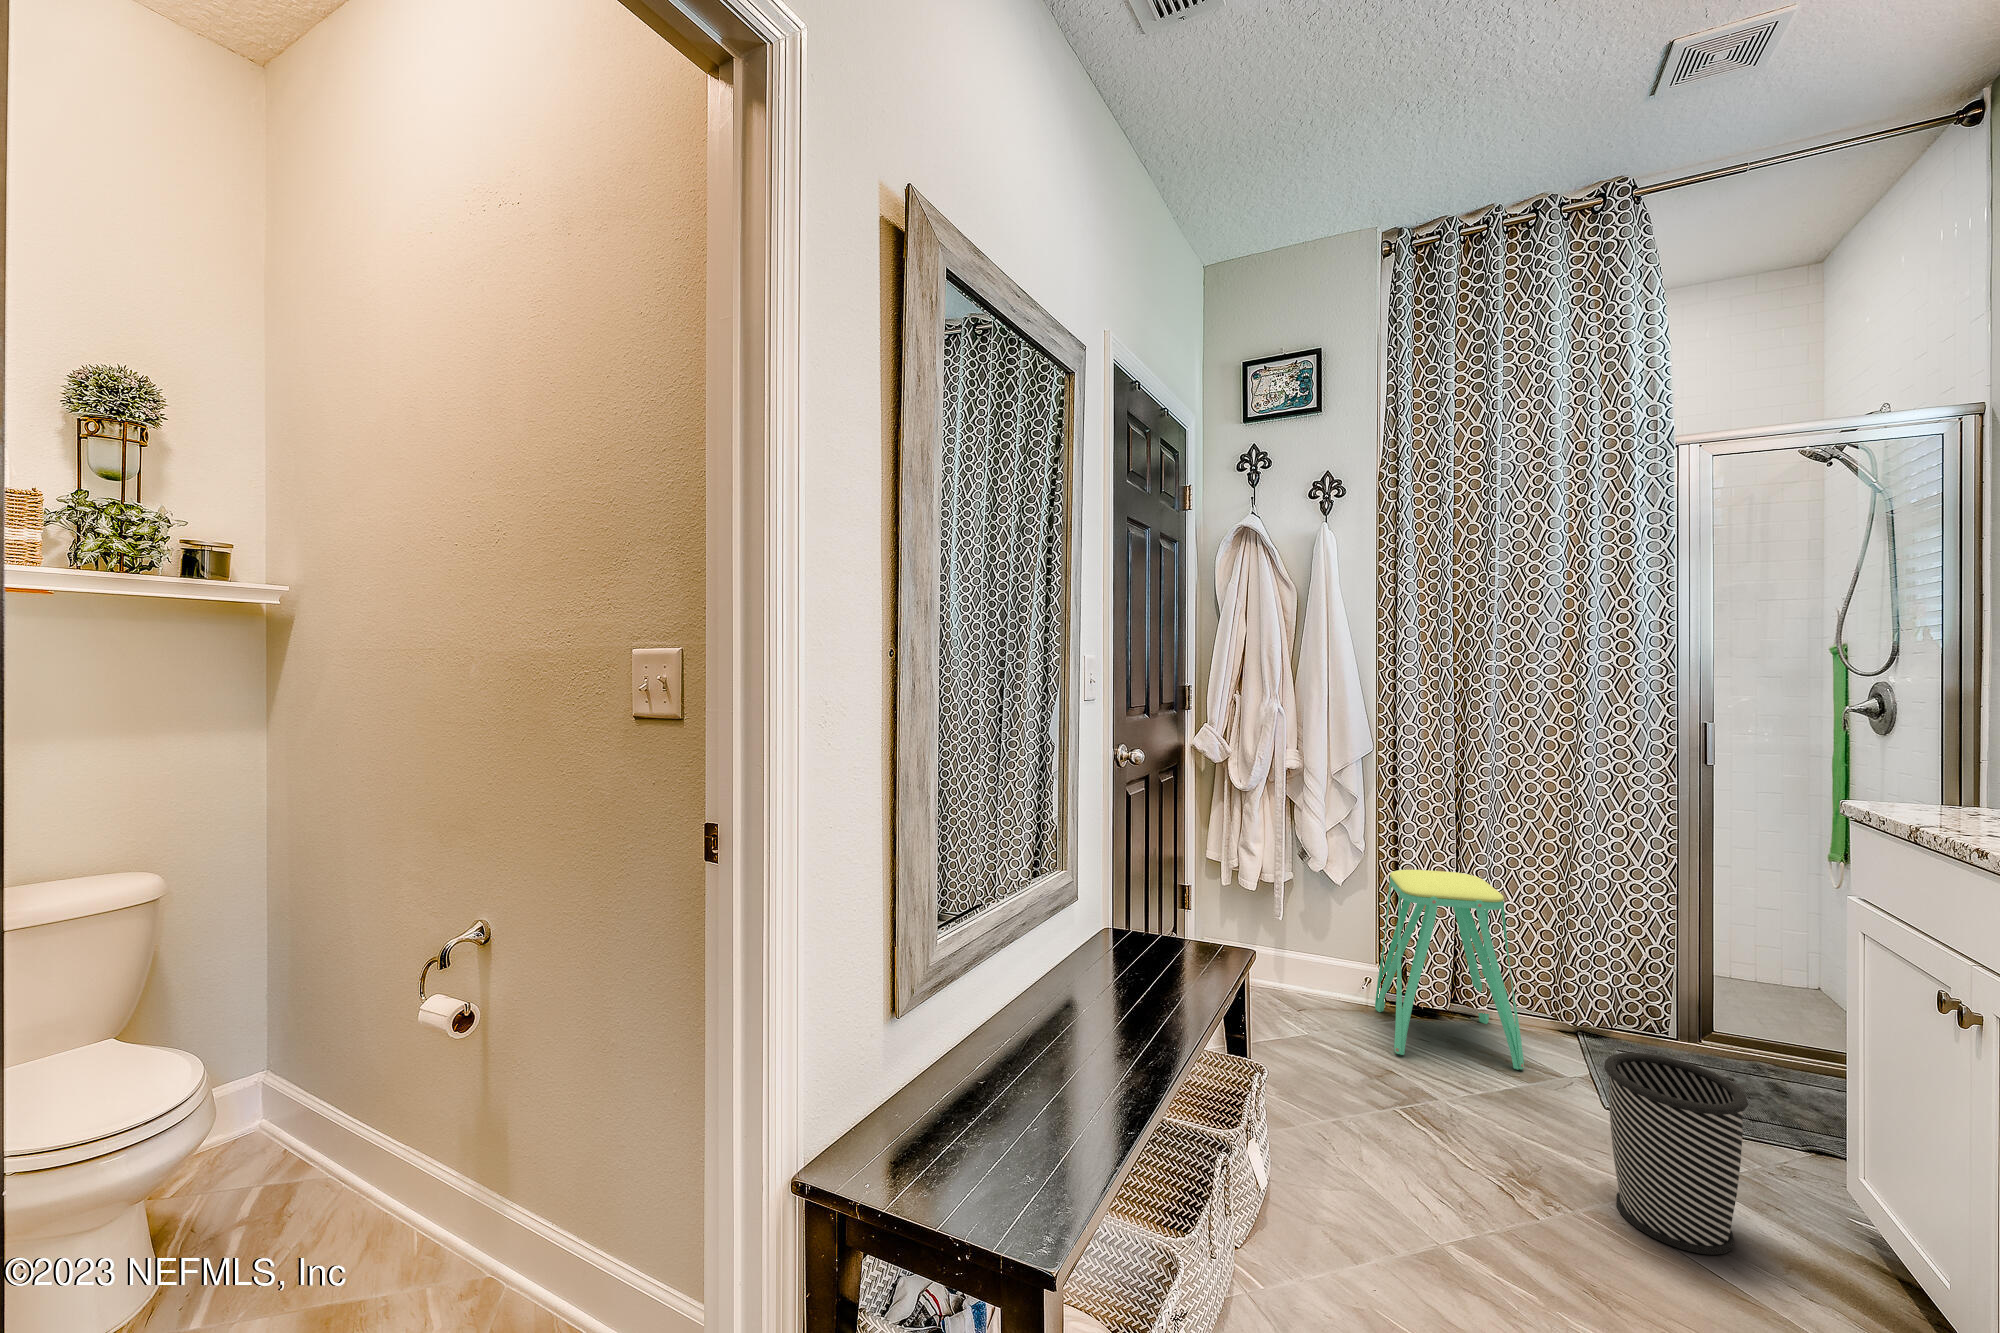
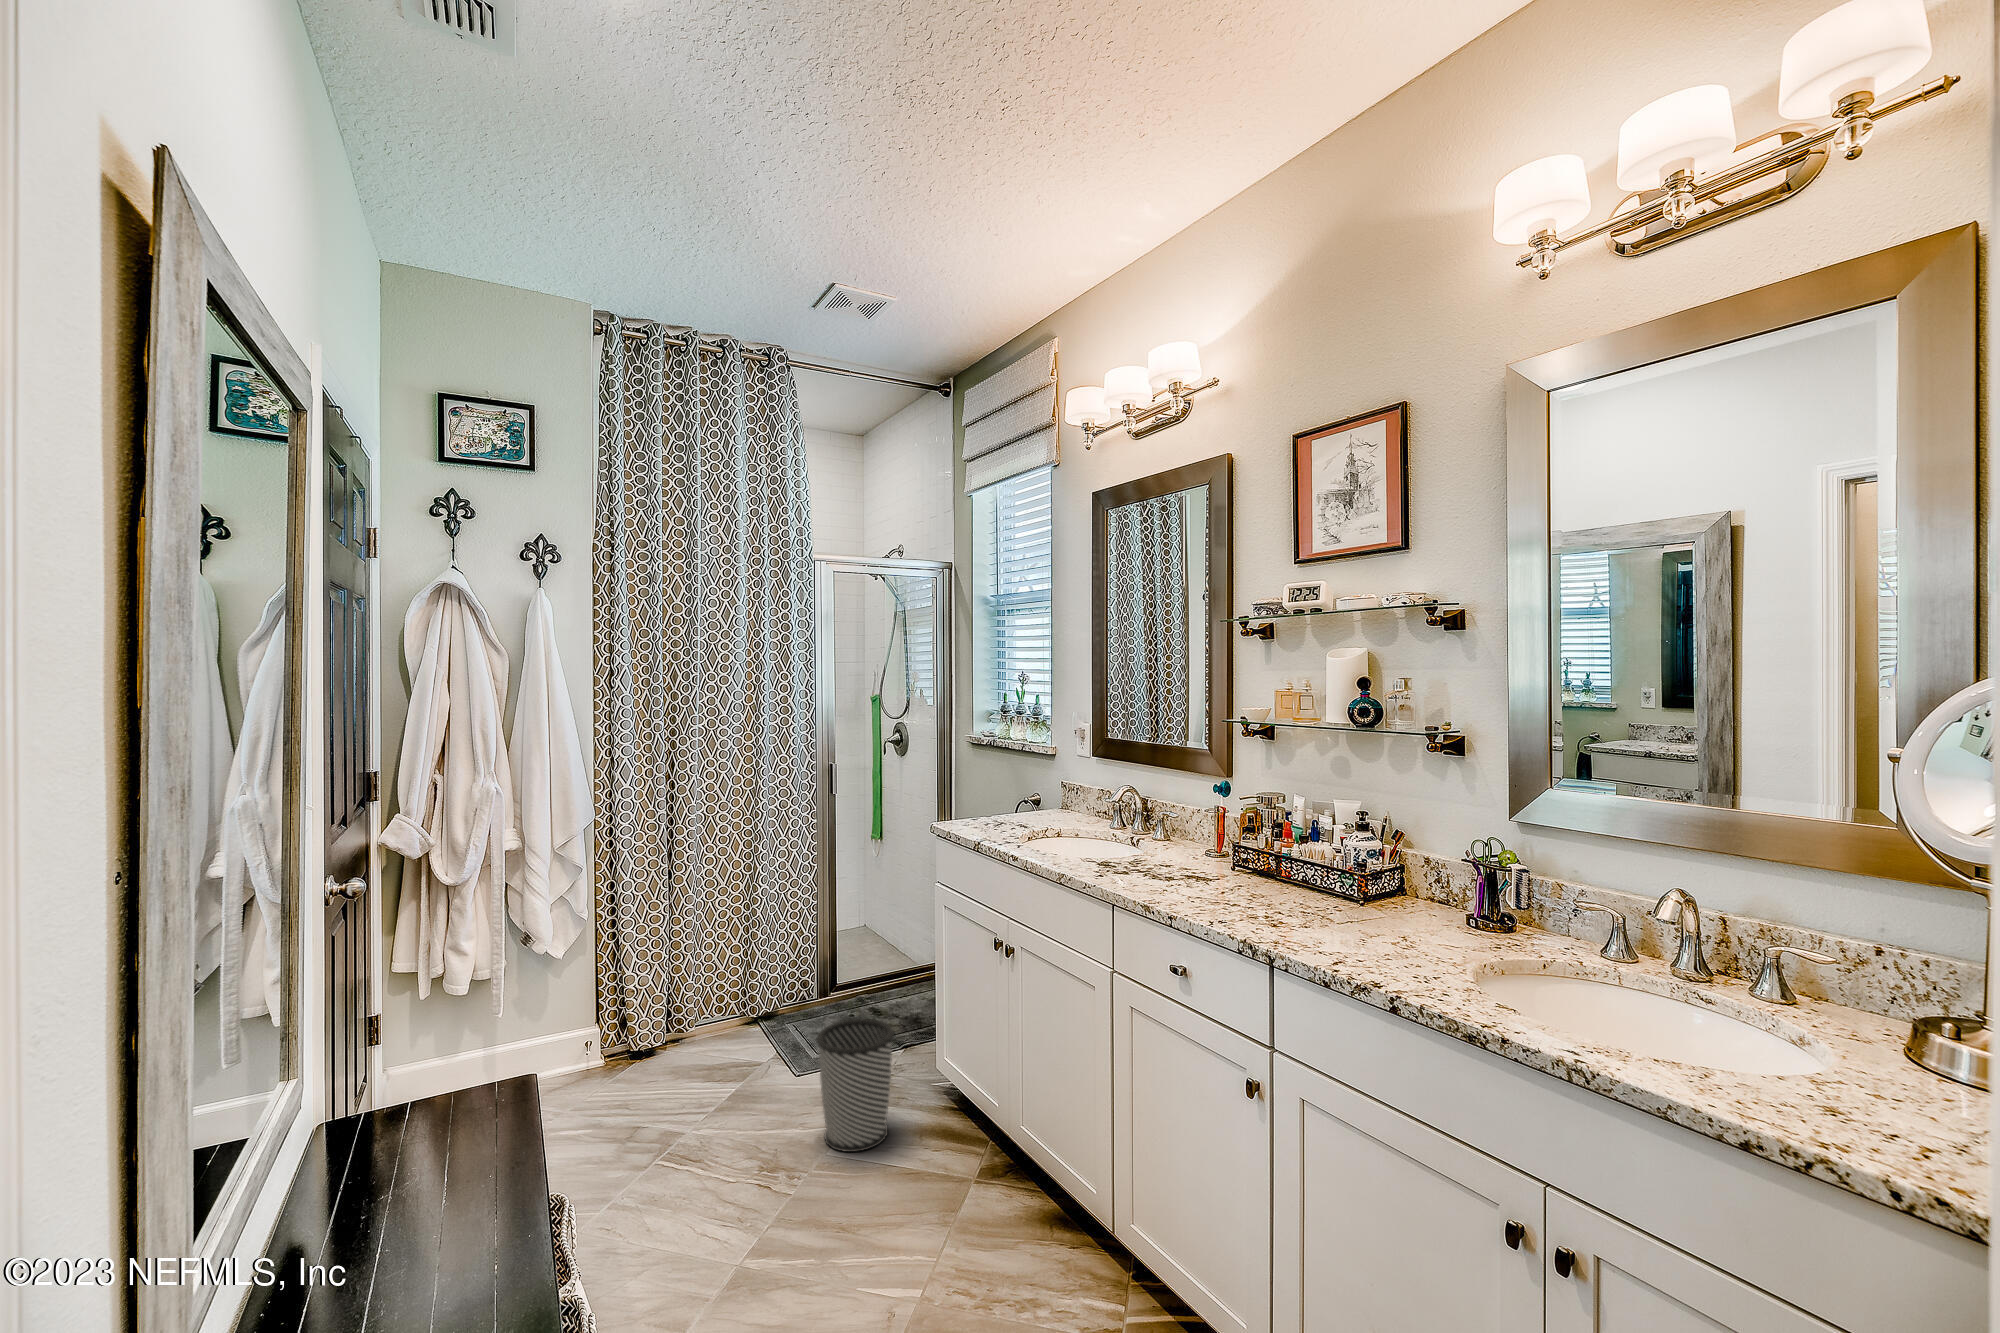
stool: present [1375,870,1524,1070] -> none [601,919,736,1107]

